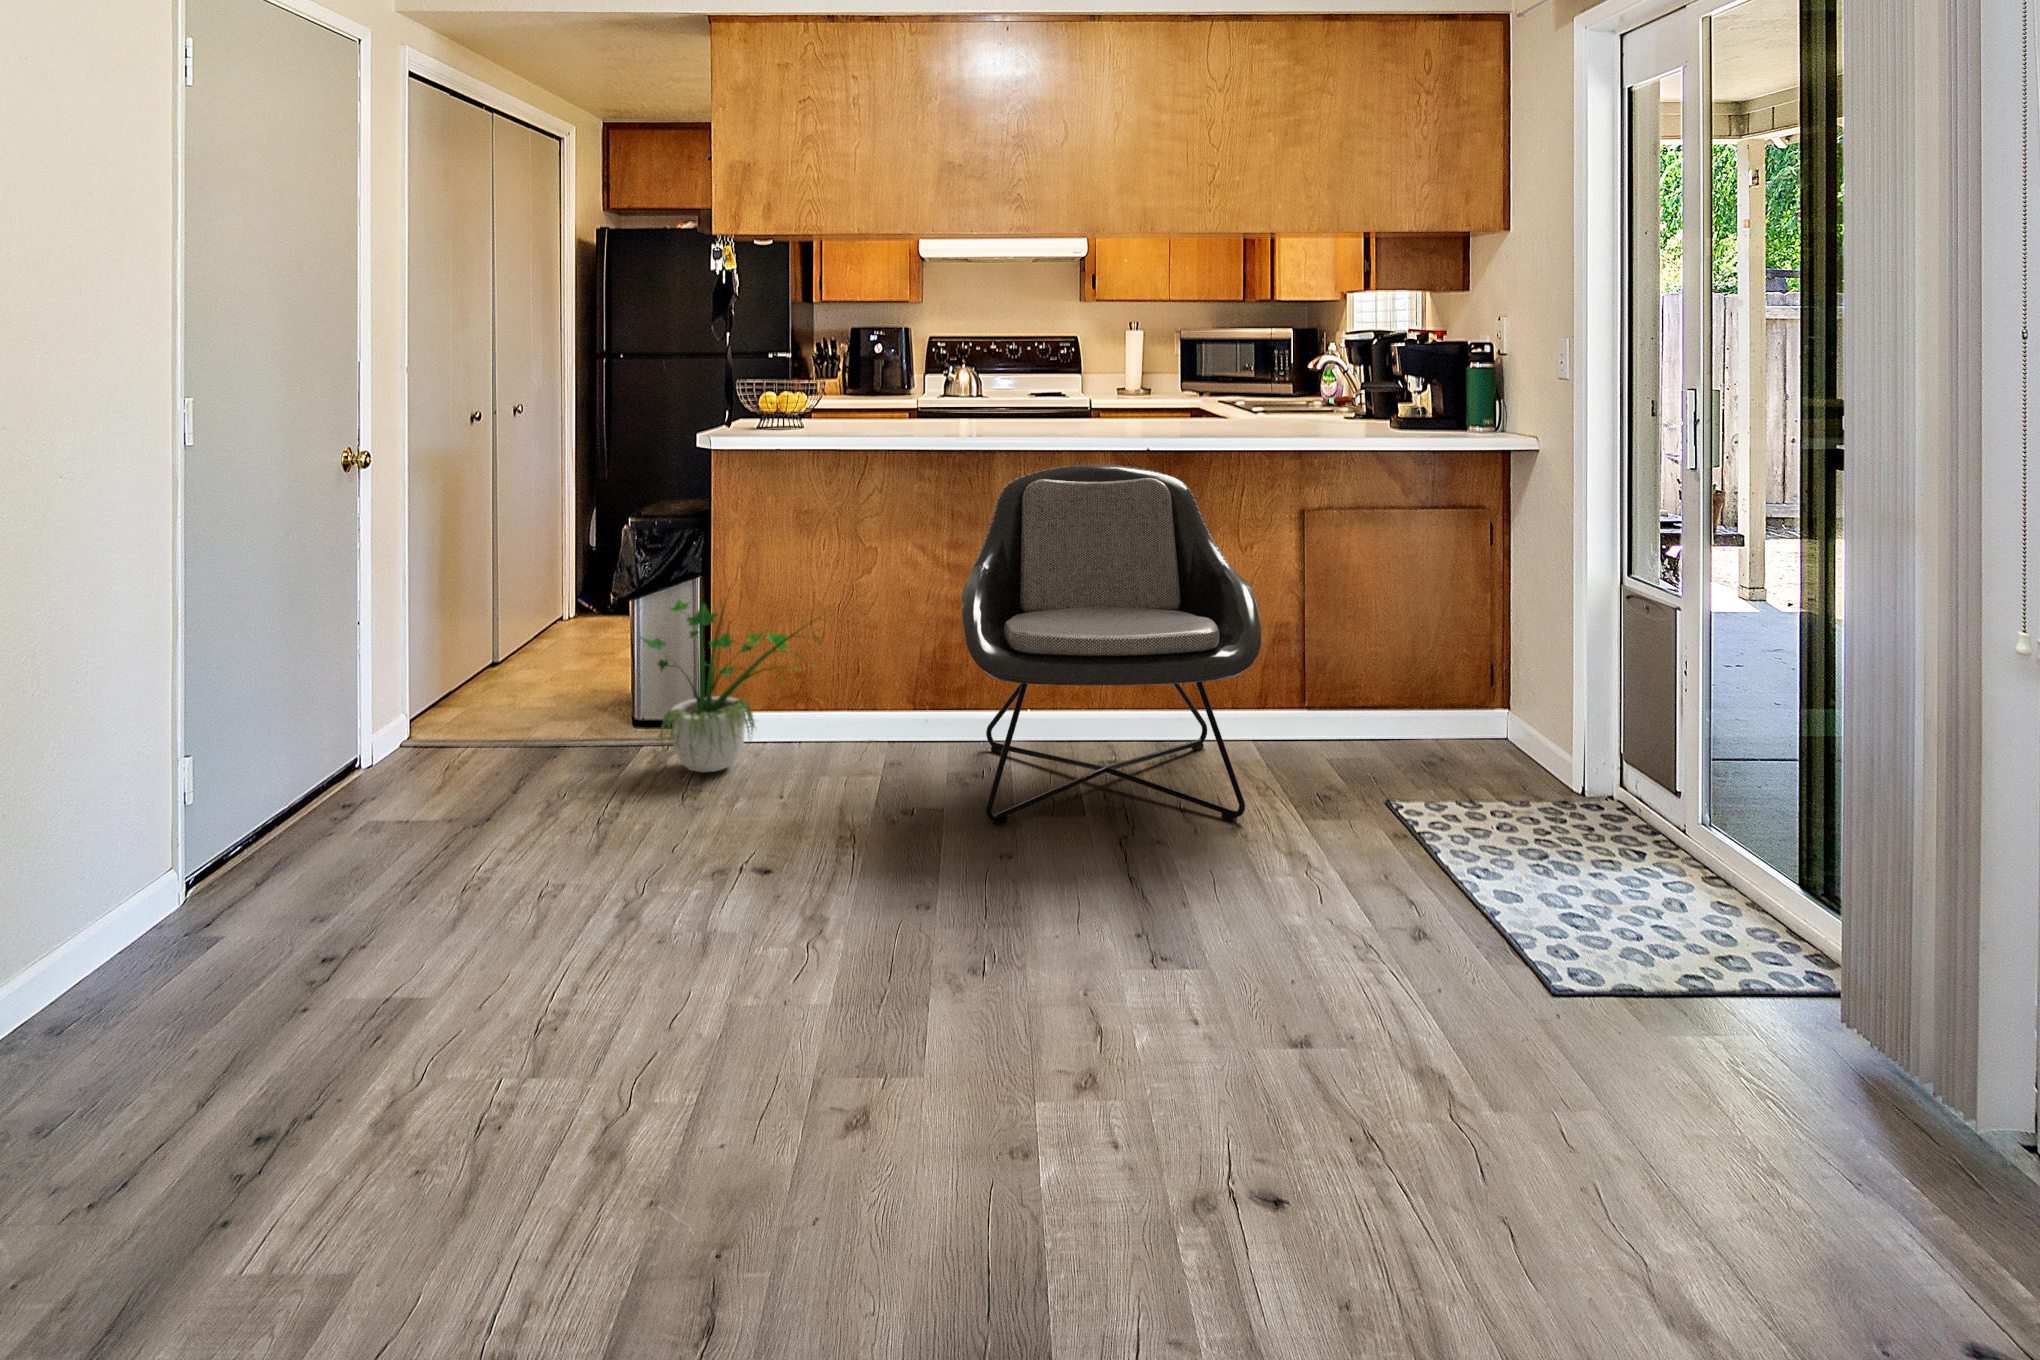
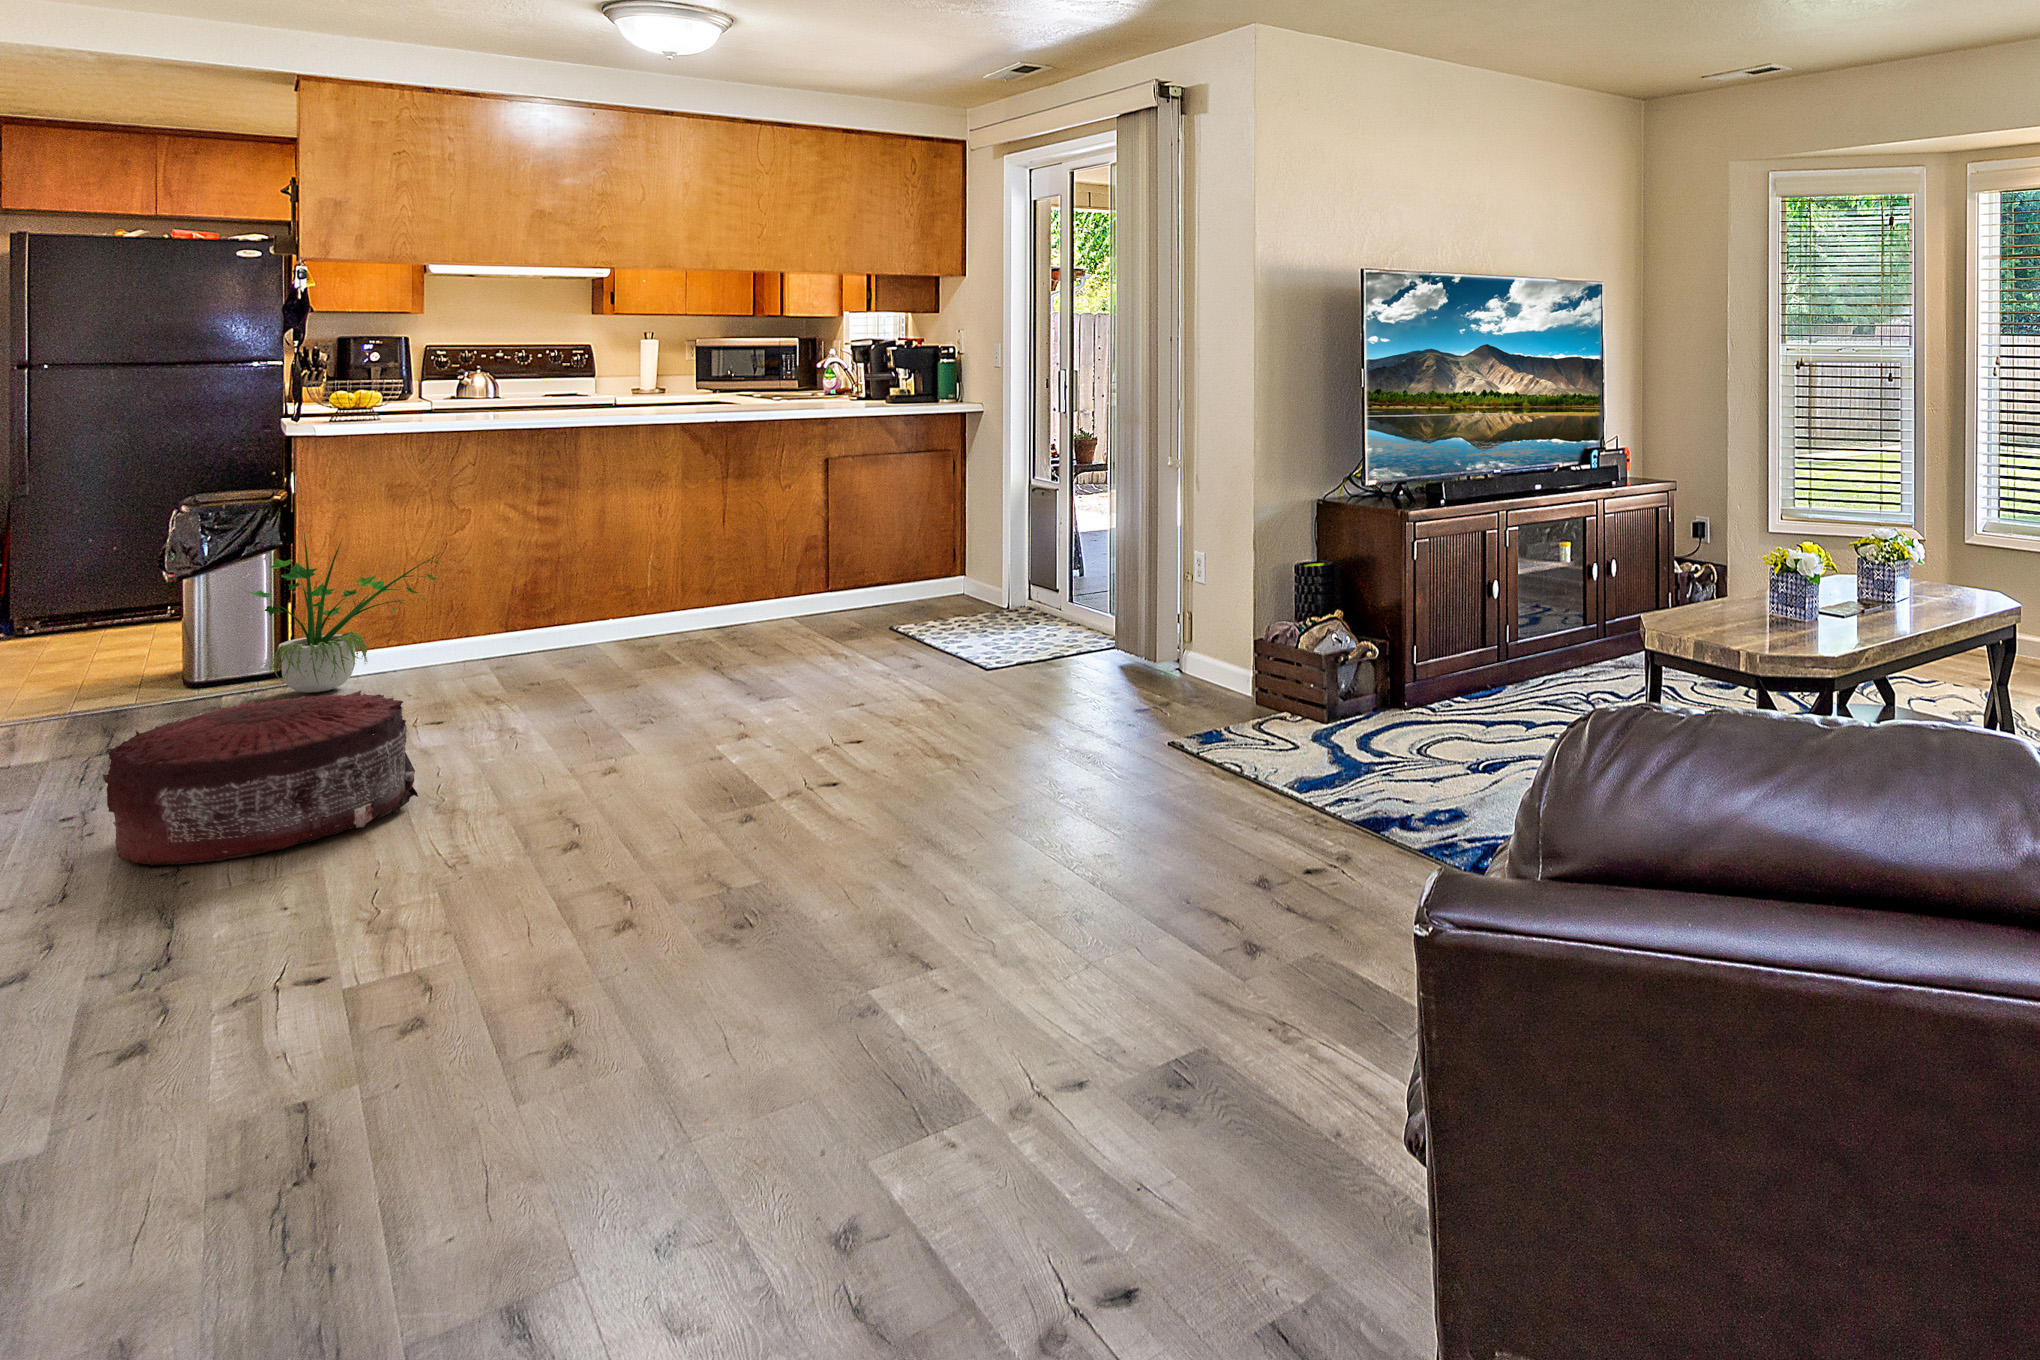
lounge chair: present [962,465,1261,825] -> none [576,434,812,674]
pouf: none [147,885,555,1250] -> present [103,690,418,865]

